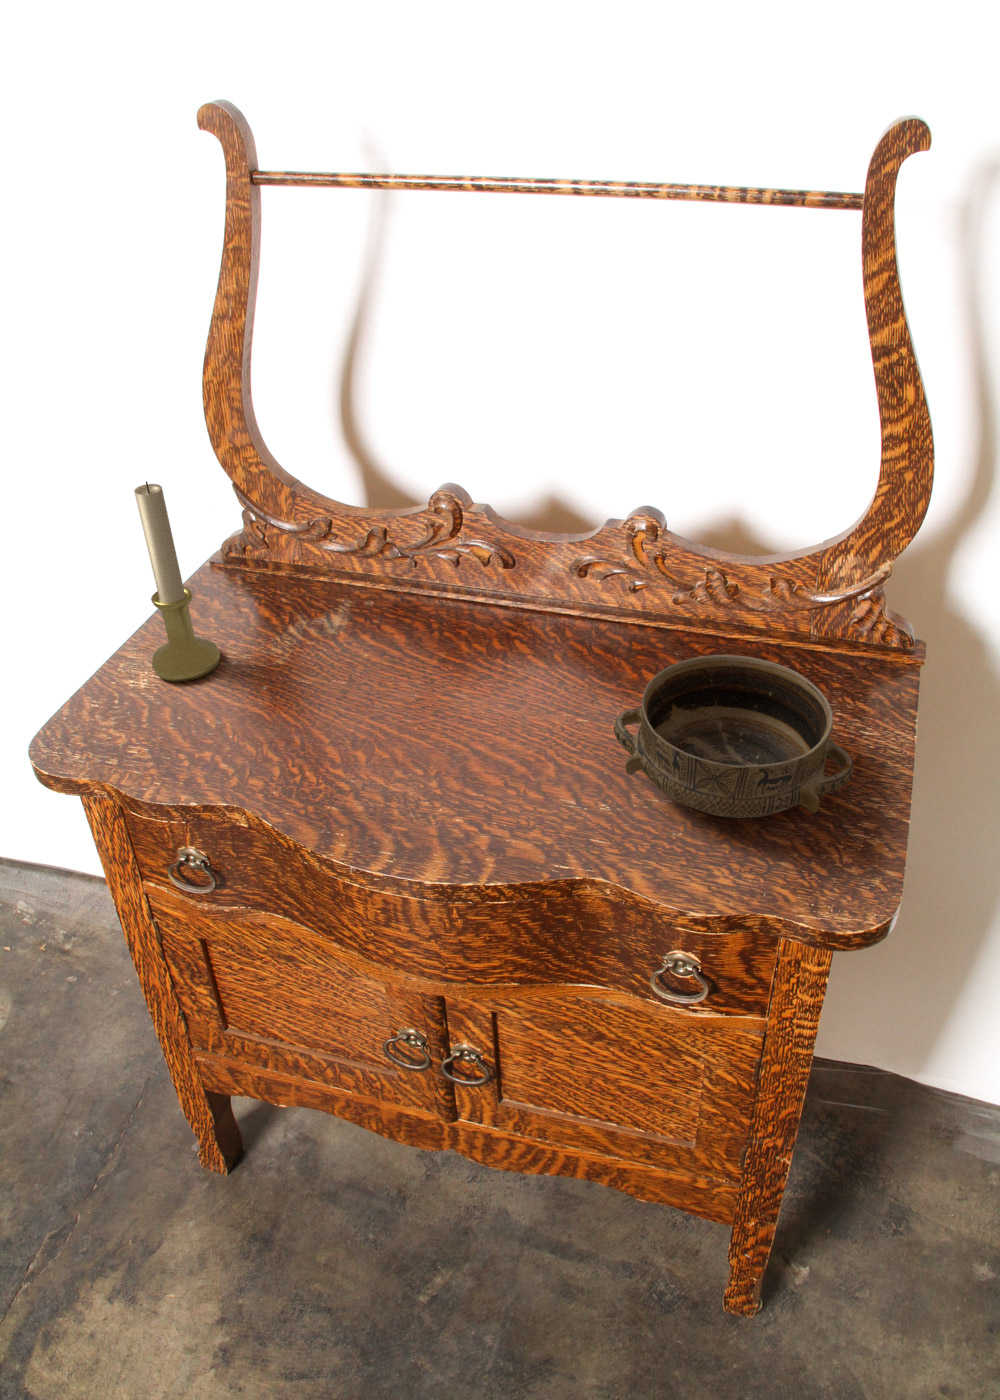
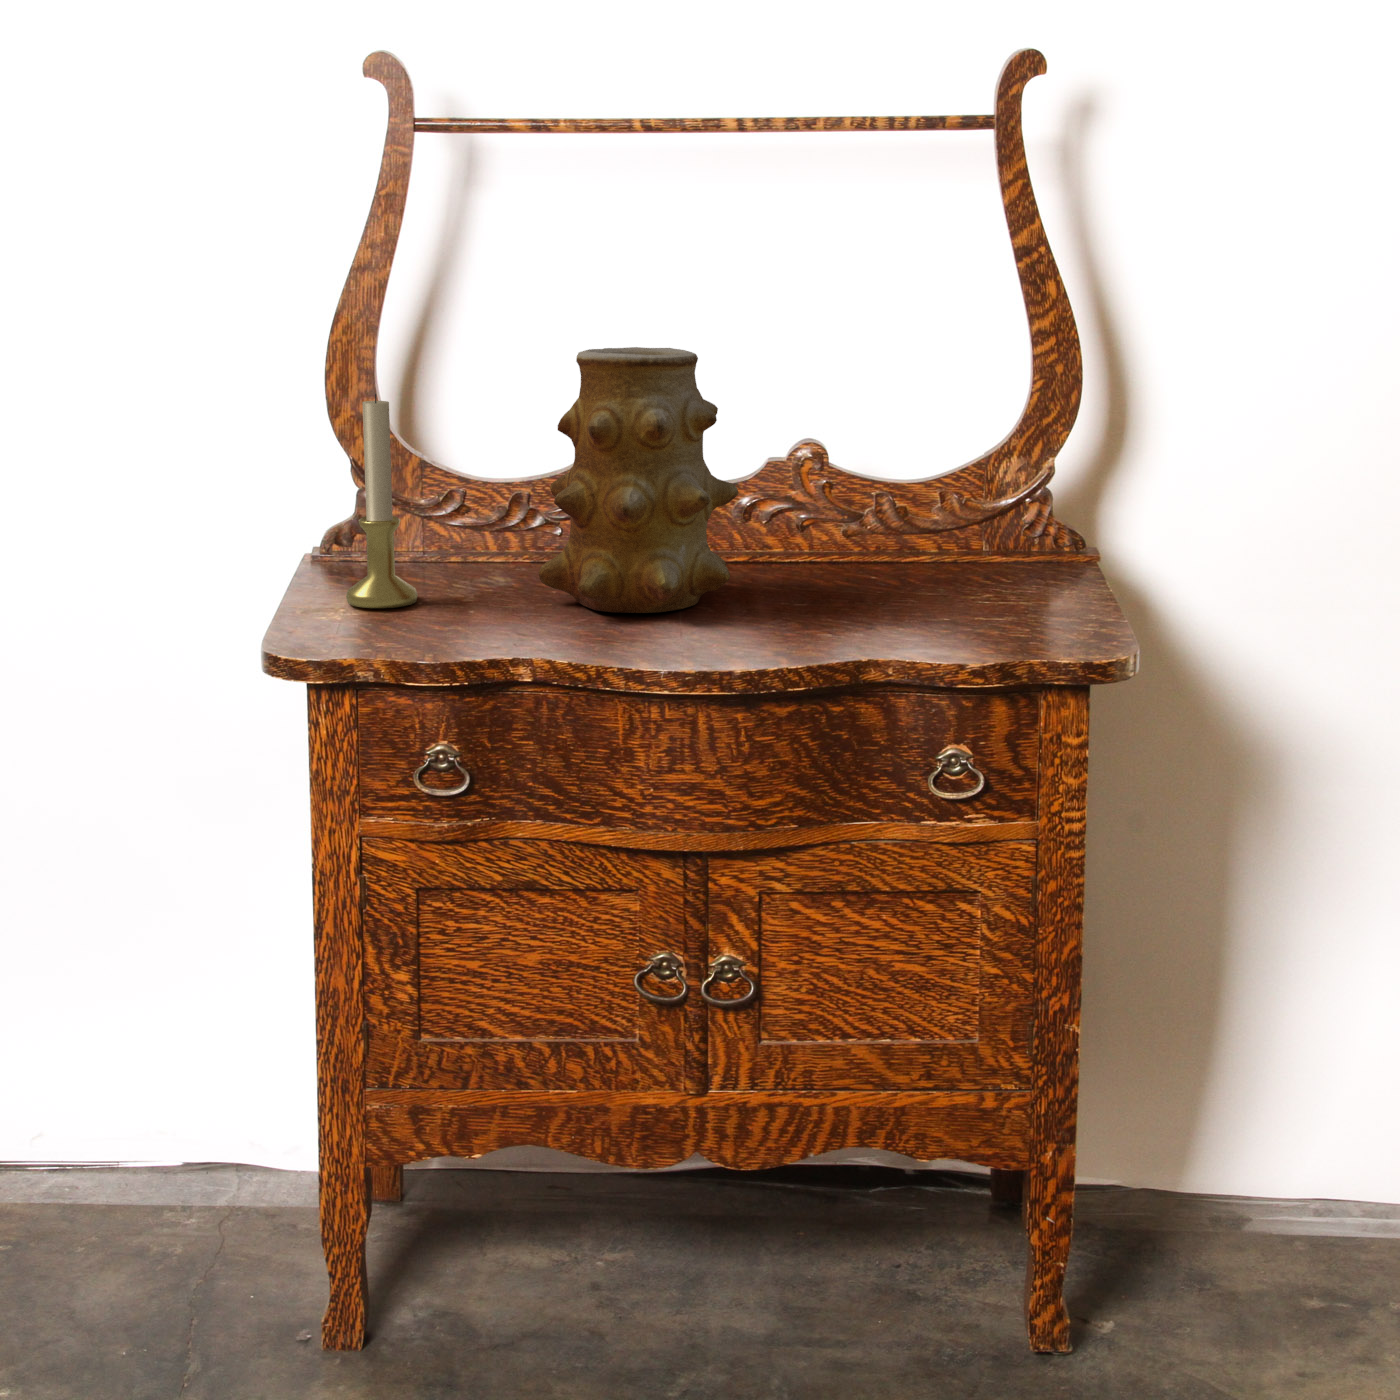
vase: none [309,439,511,733] -> present [538,347,738,613]
ceramic bowl: present [614,655,854,818] -> none [854,519,1068,625]

